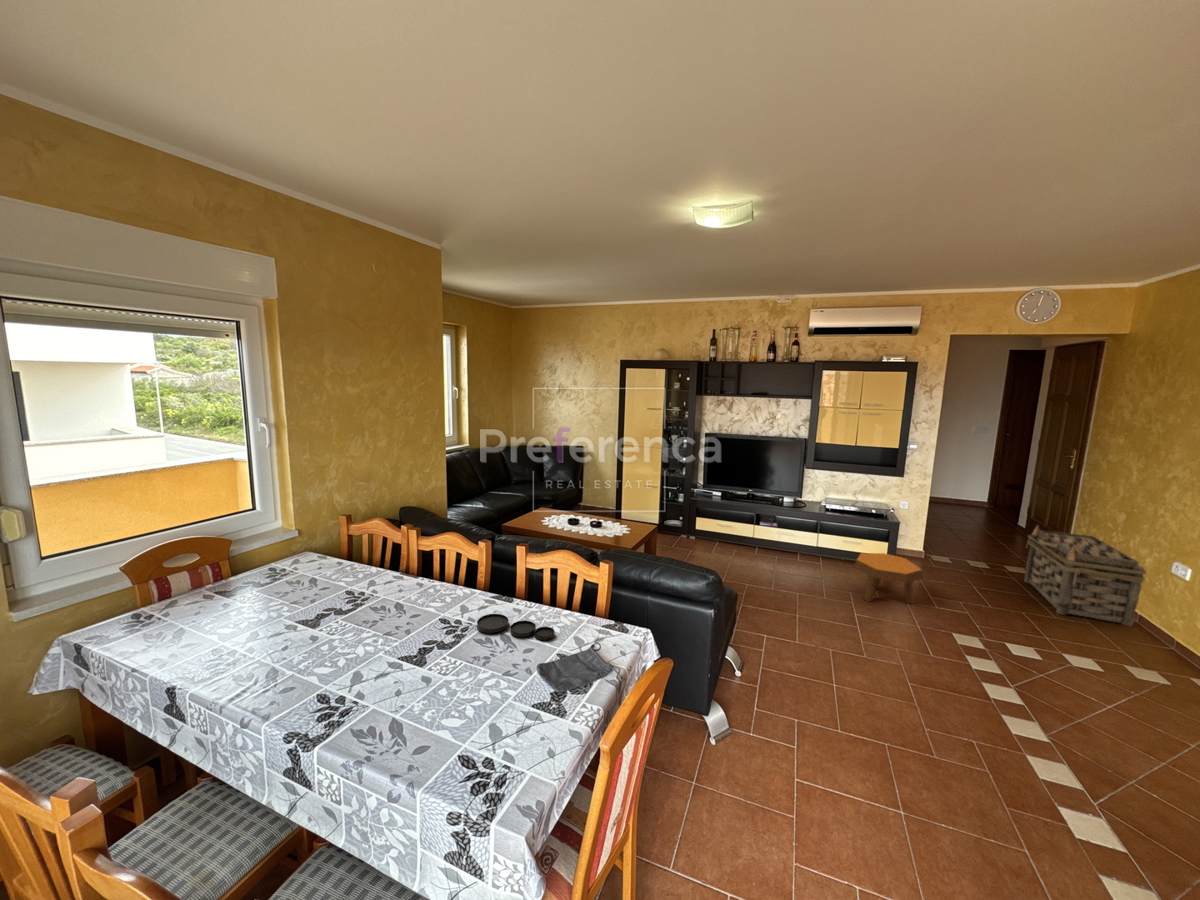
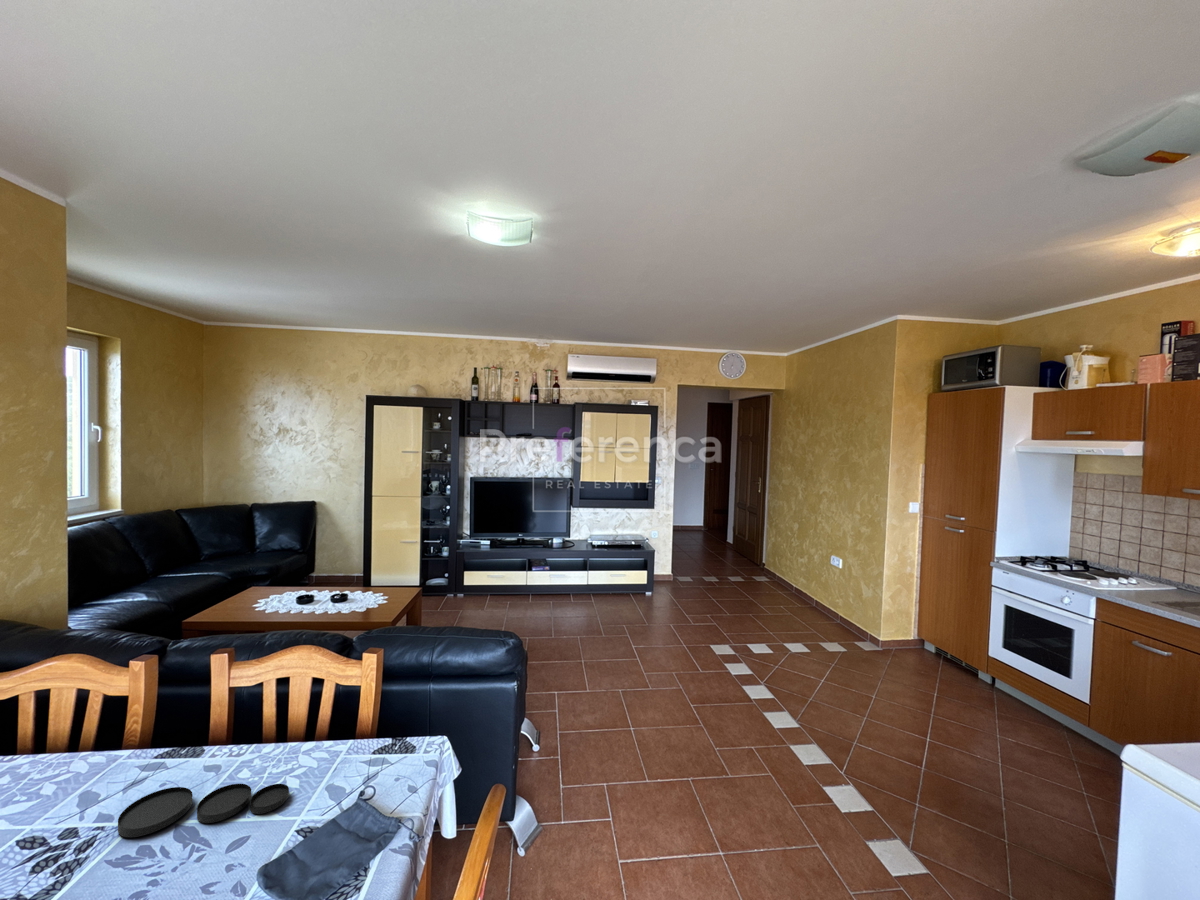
basket: present [1024,526,1146,626] -> none [745,539,822,612]
footstool: present [854,553,923,604] -> none [626,582,683,632]

